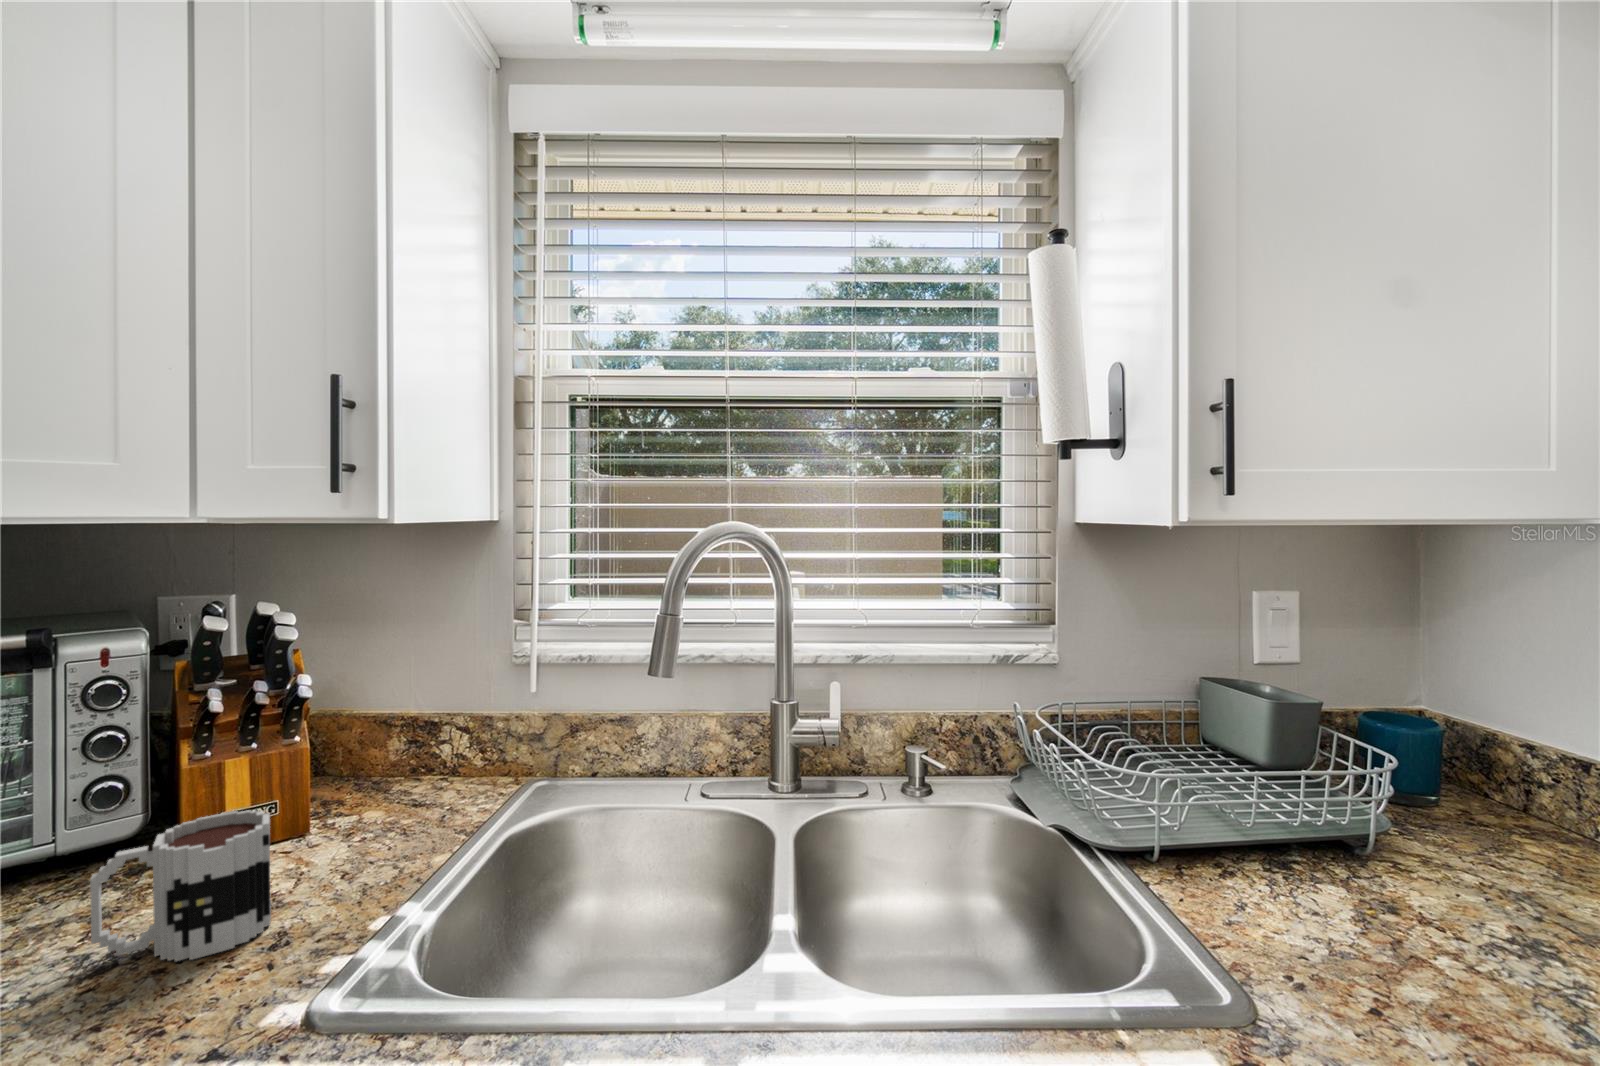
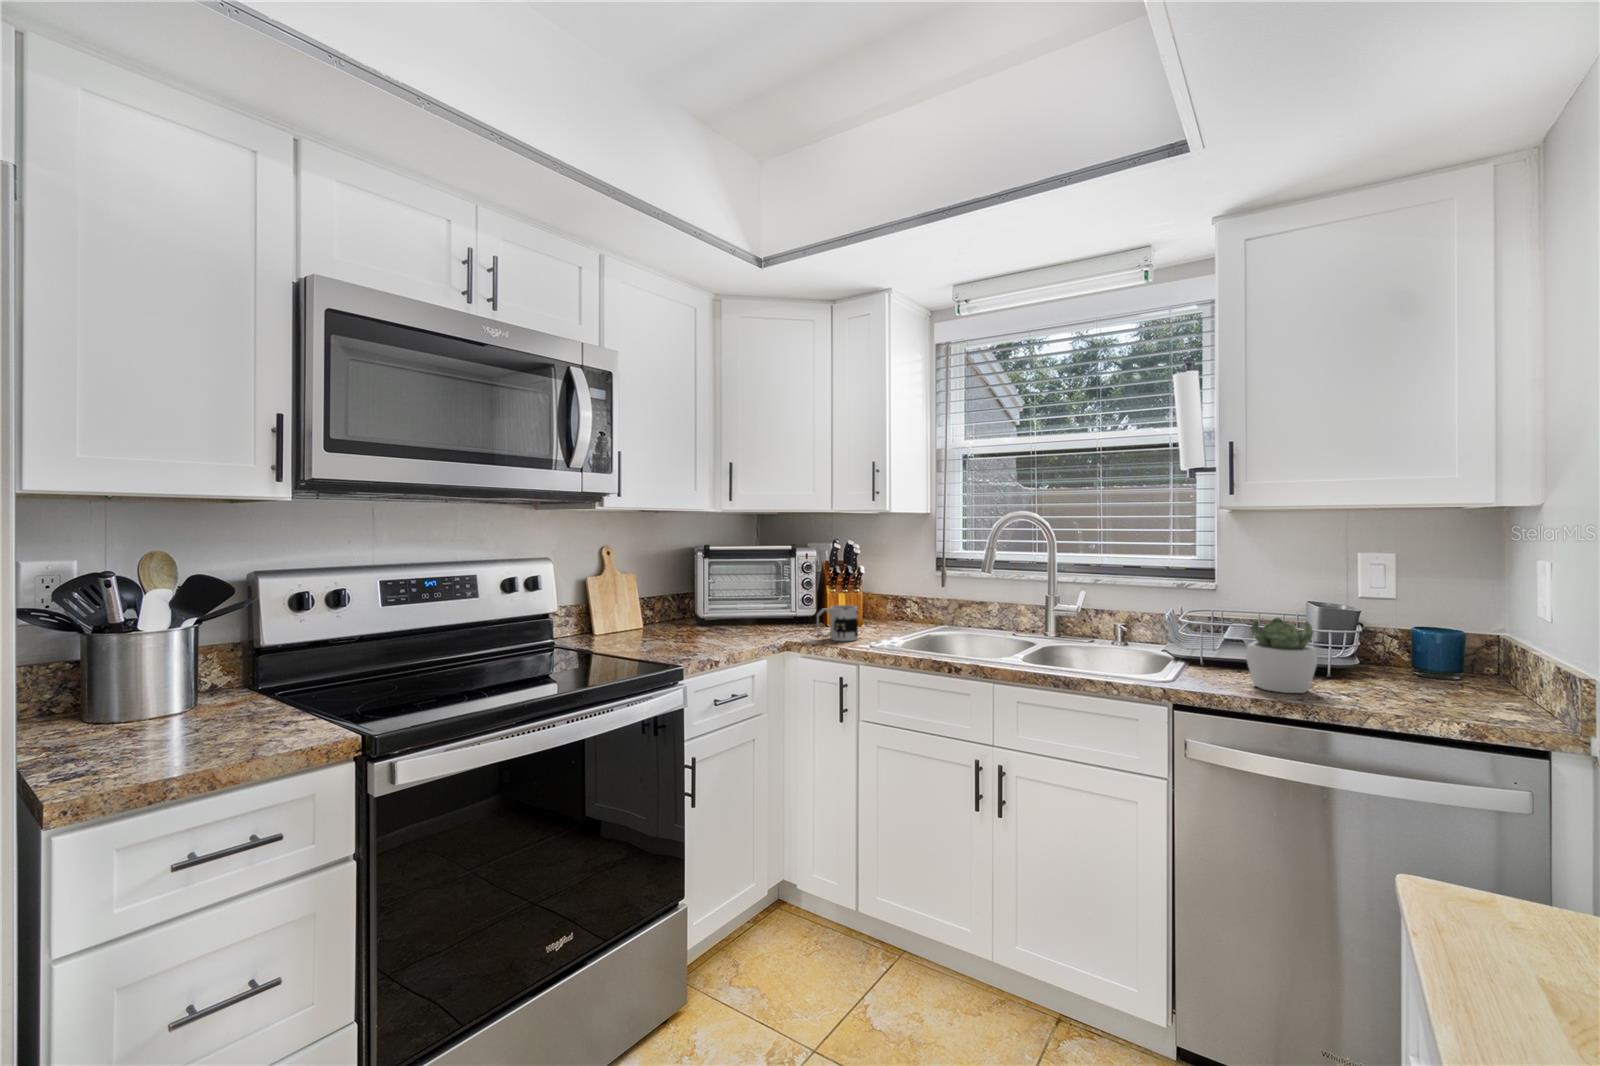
succulent plant: none [1300,754,1477,953] -> present [1246,618,1318,693]

